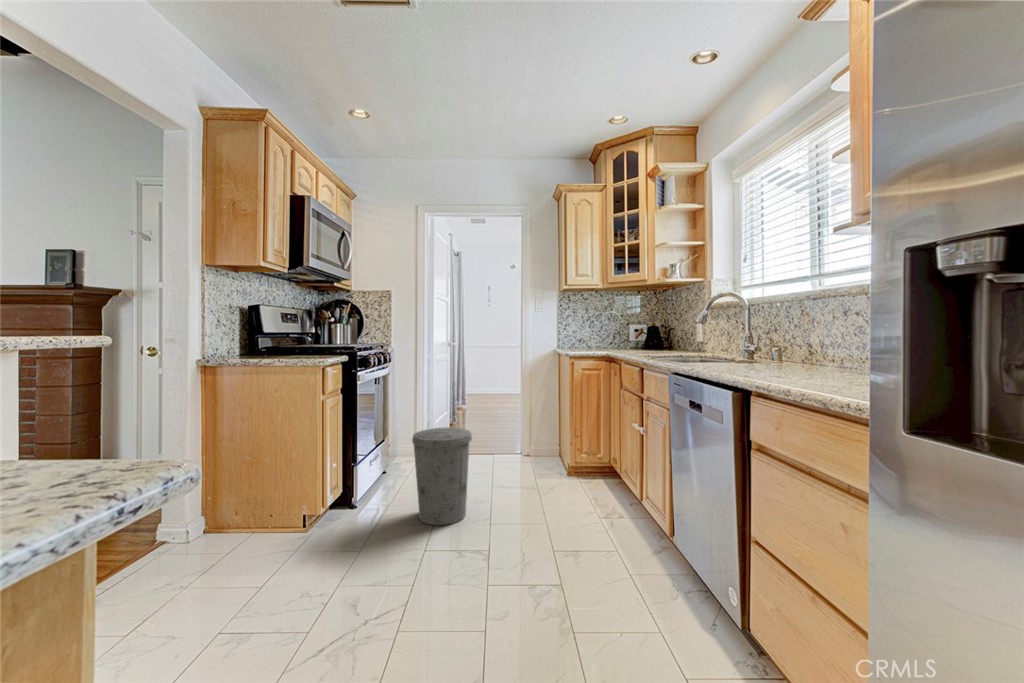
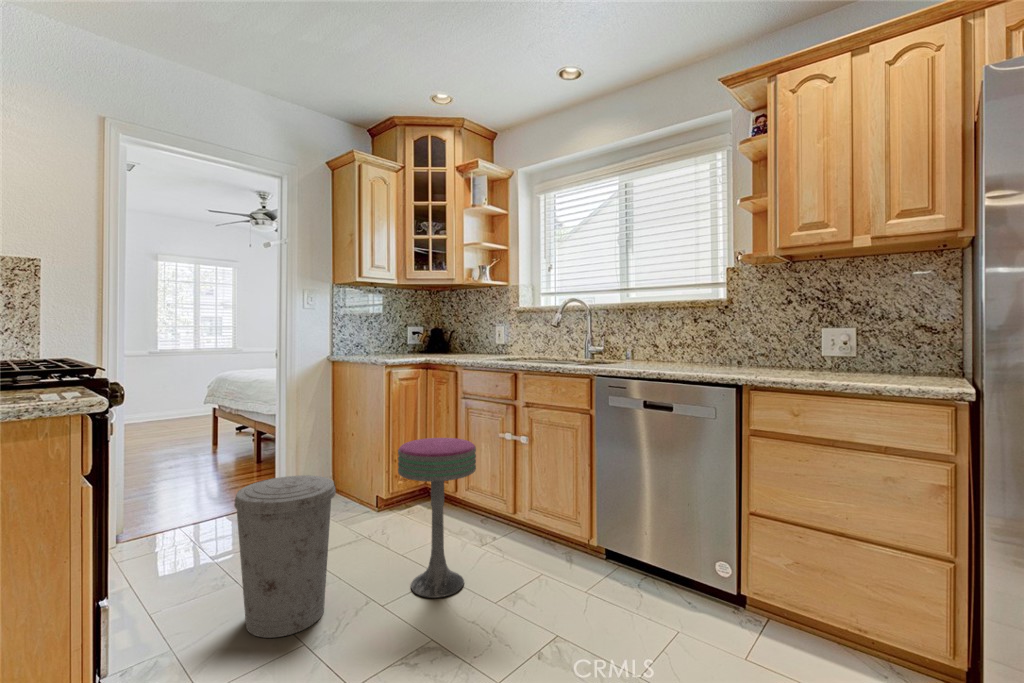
bar stool: none [505,416,566,540] -> present [398,438,476,598]

